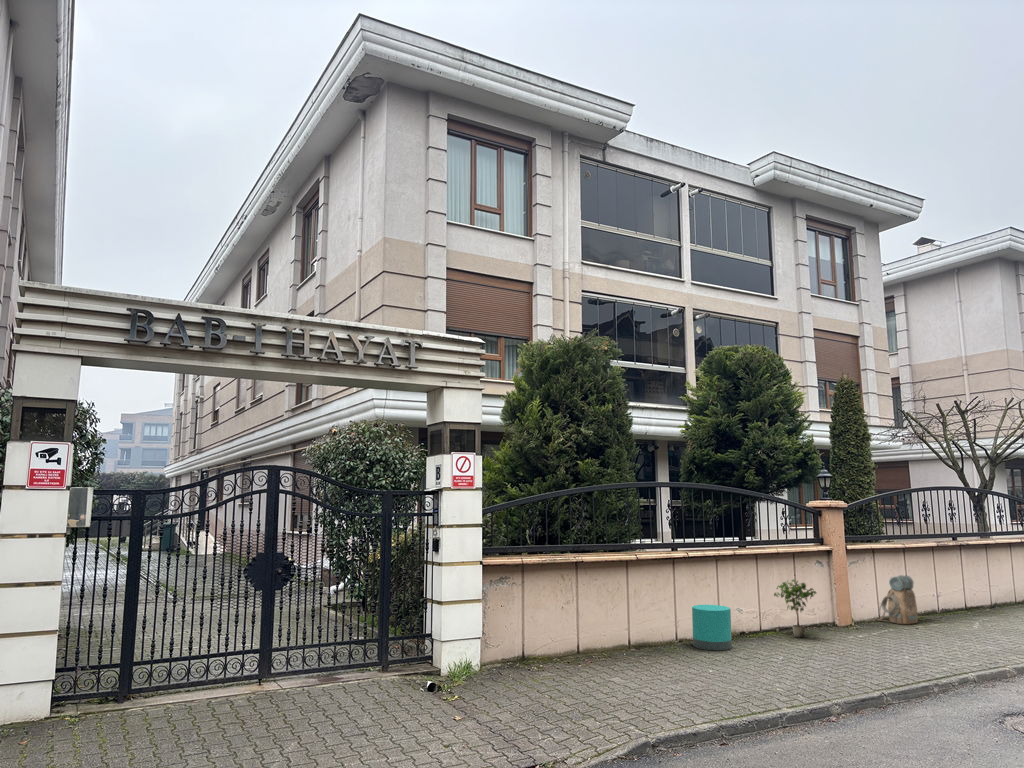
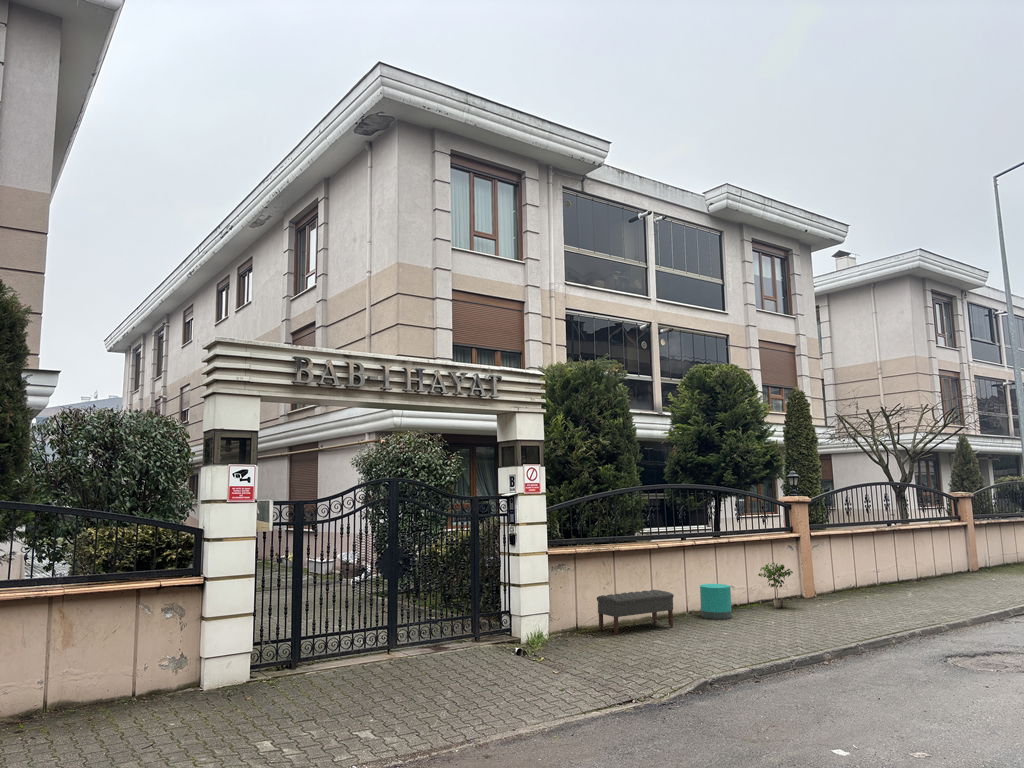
backpack: present [877,575,918,624] -> none [833,557,865,597]
bench: none [549,611,649,669] -> present [597,590,674,635]

